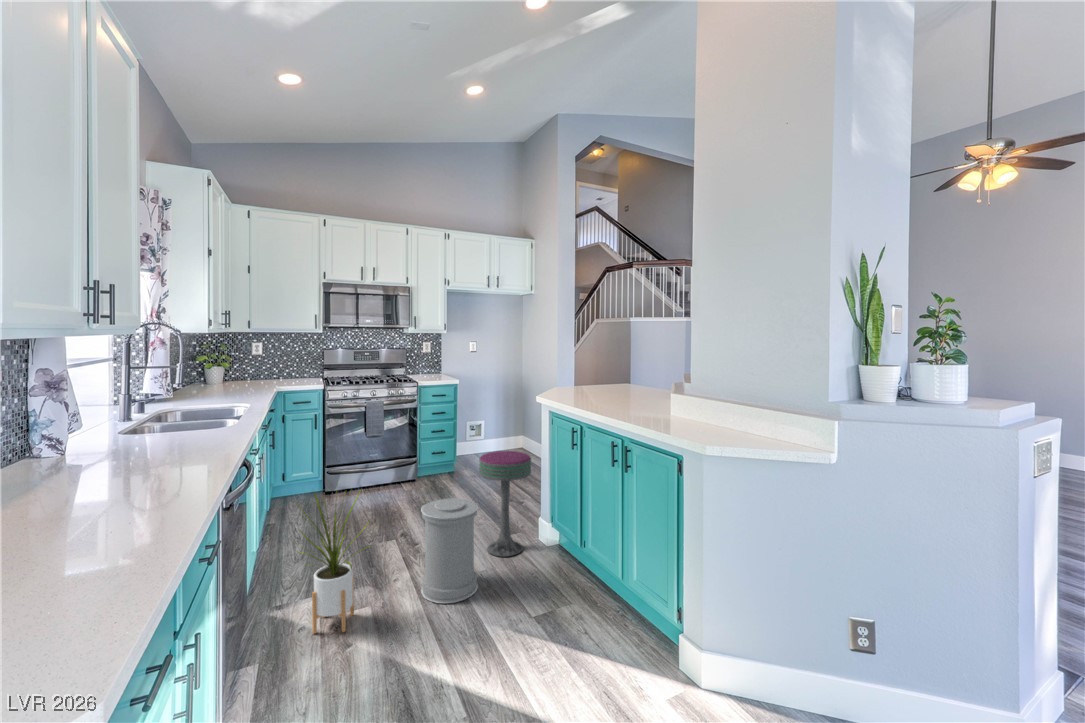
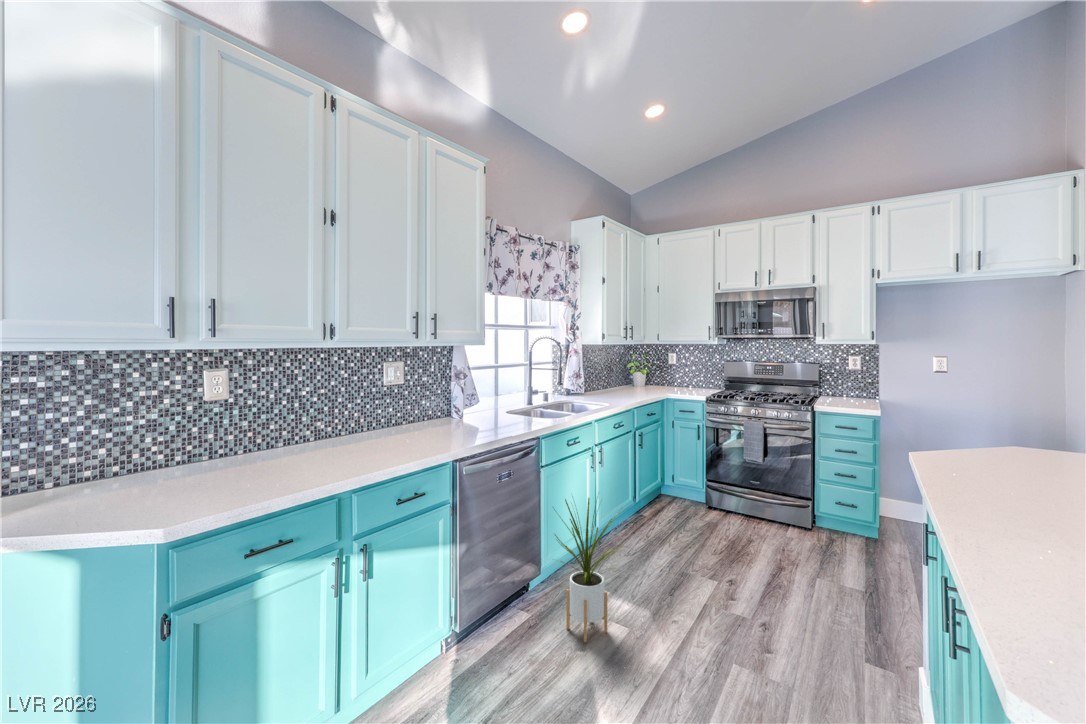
bar stool: present [479,451,531,557] -> none [797,512,889,681]
trash can: present [421,498,478,603] -> none [677,548,753,690]

